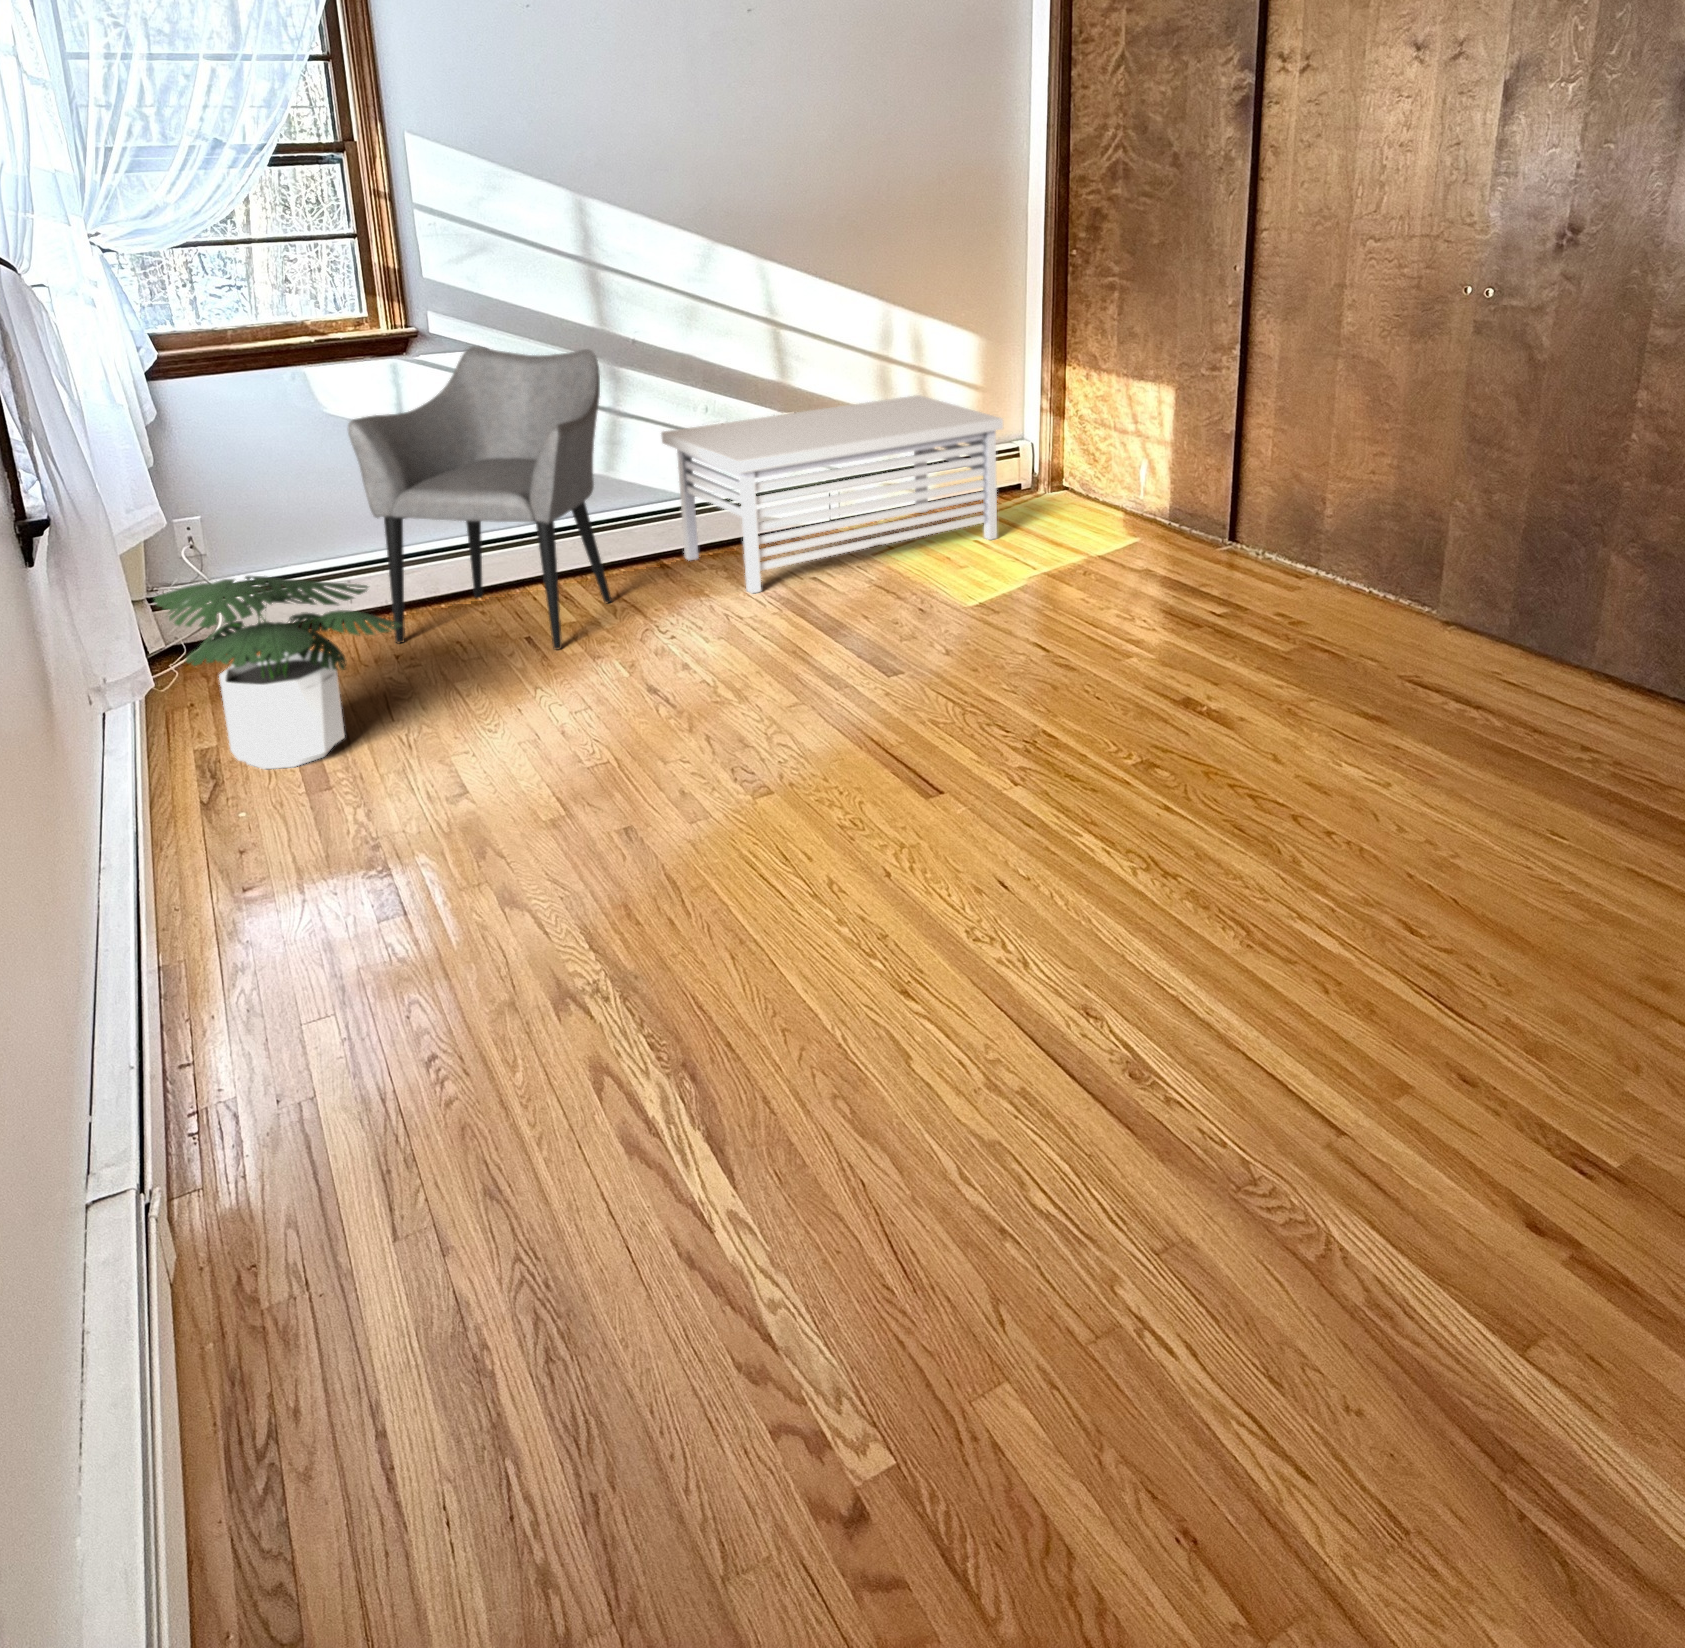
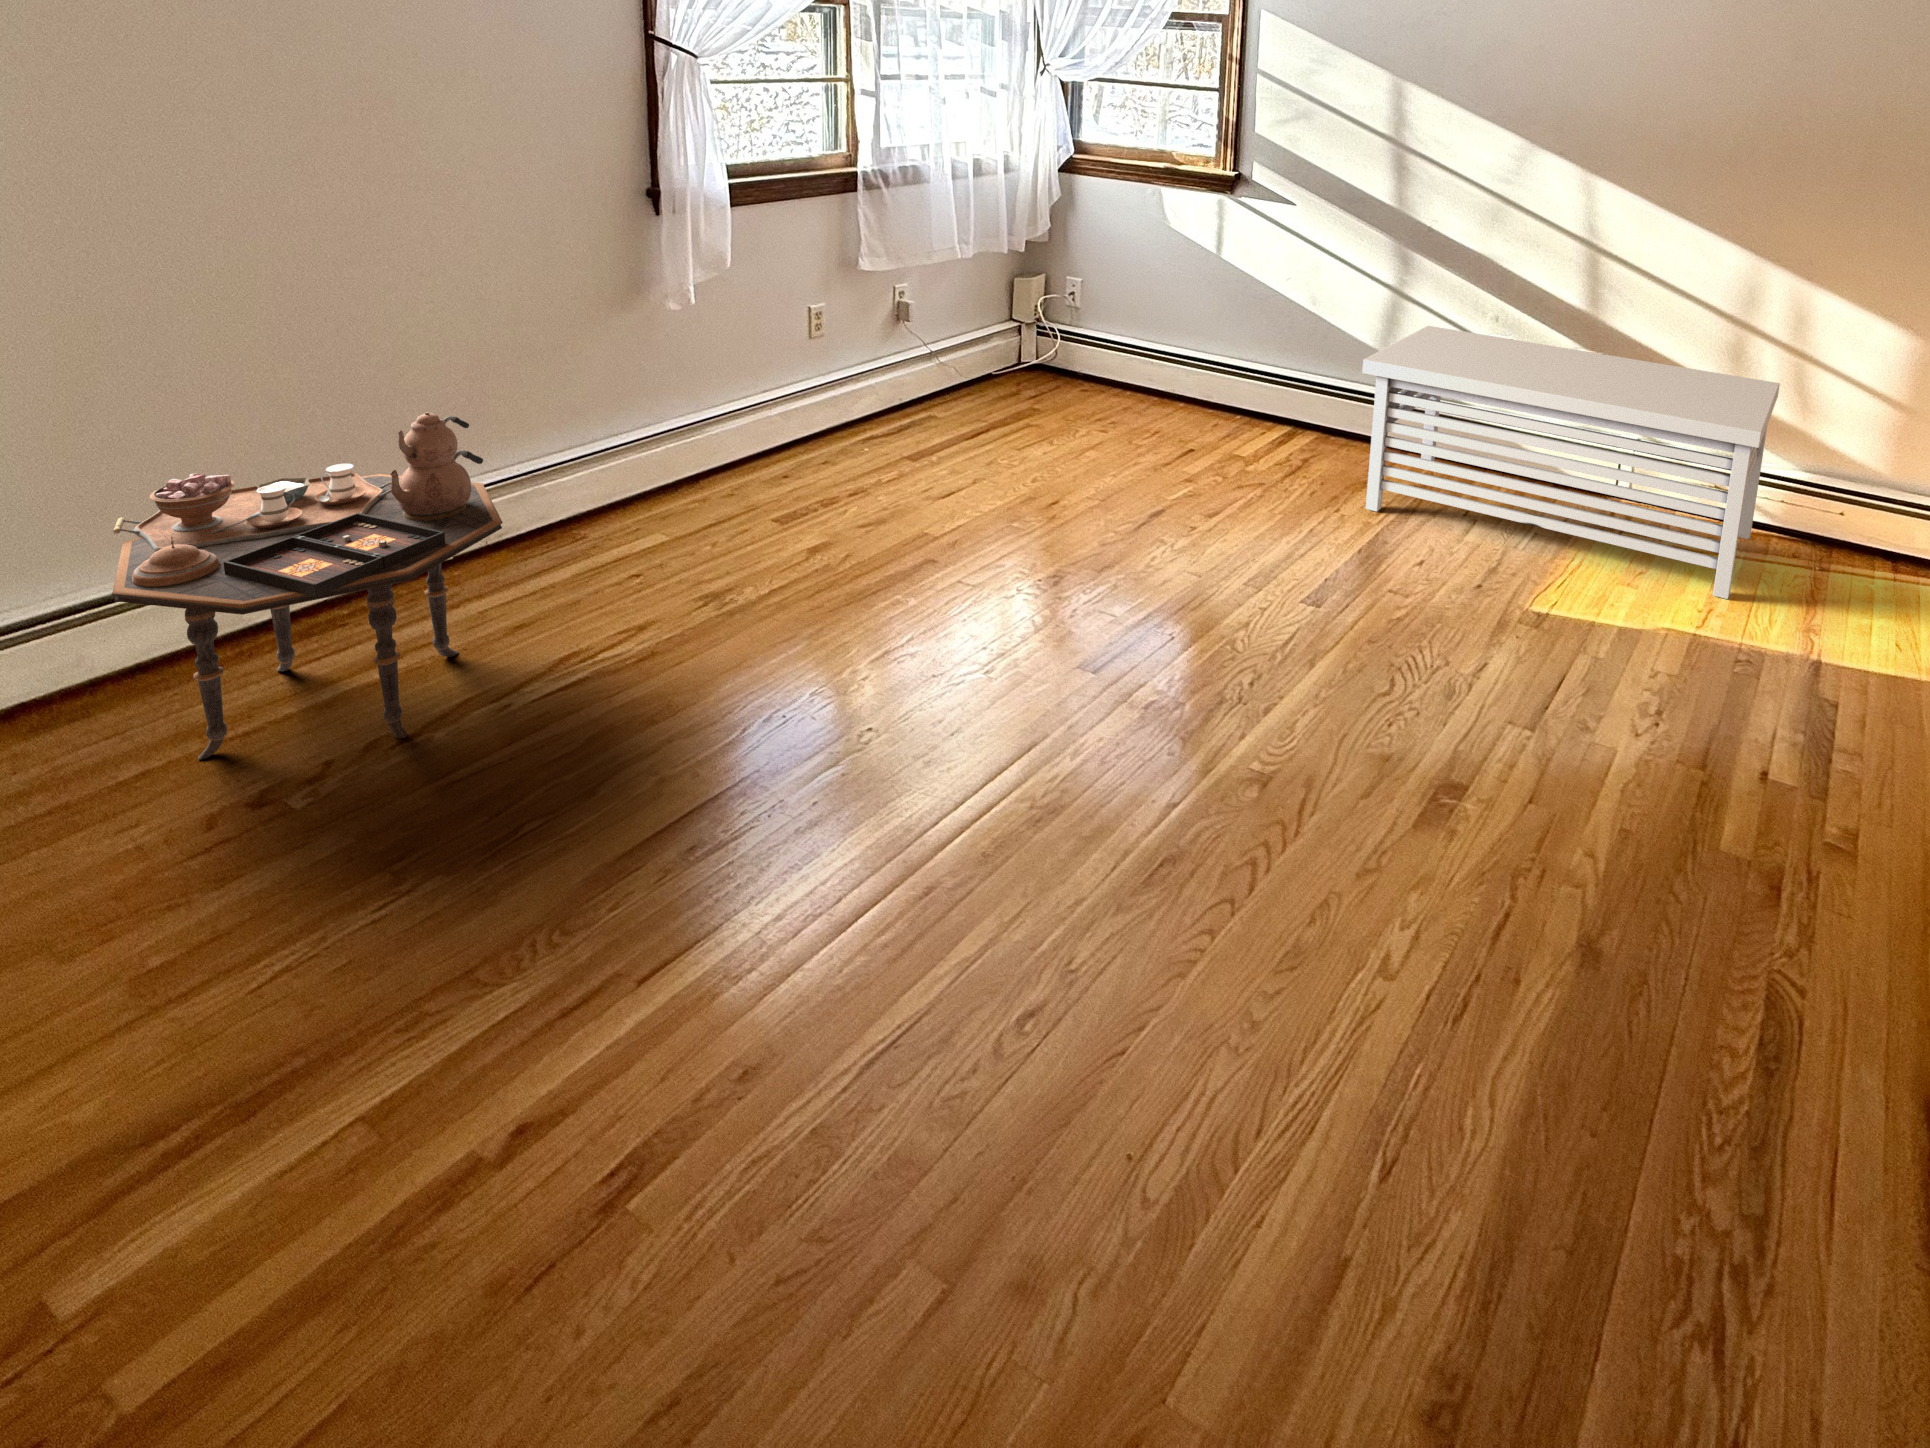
armchair: present [348,346,612,649] -> none [1129,200,1320,470]
potted plant: present [154,576,403,769] -> none [822,300,1000,454]
side table: none [436,719,838,1124] -> present [112,412,503,759]

